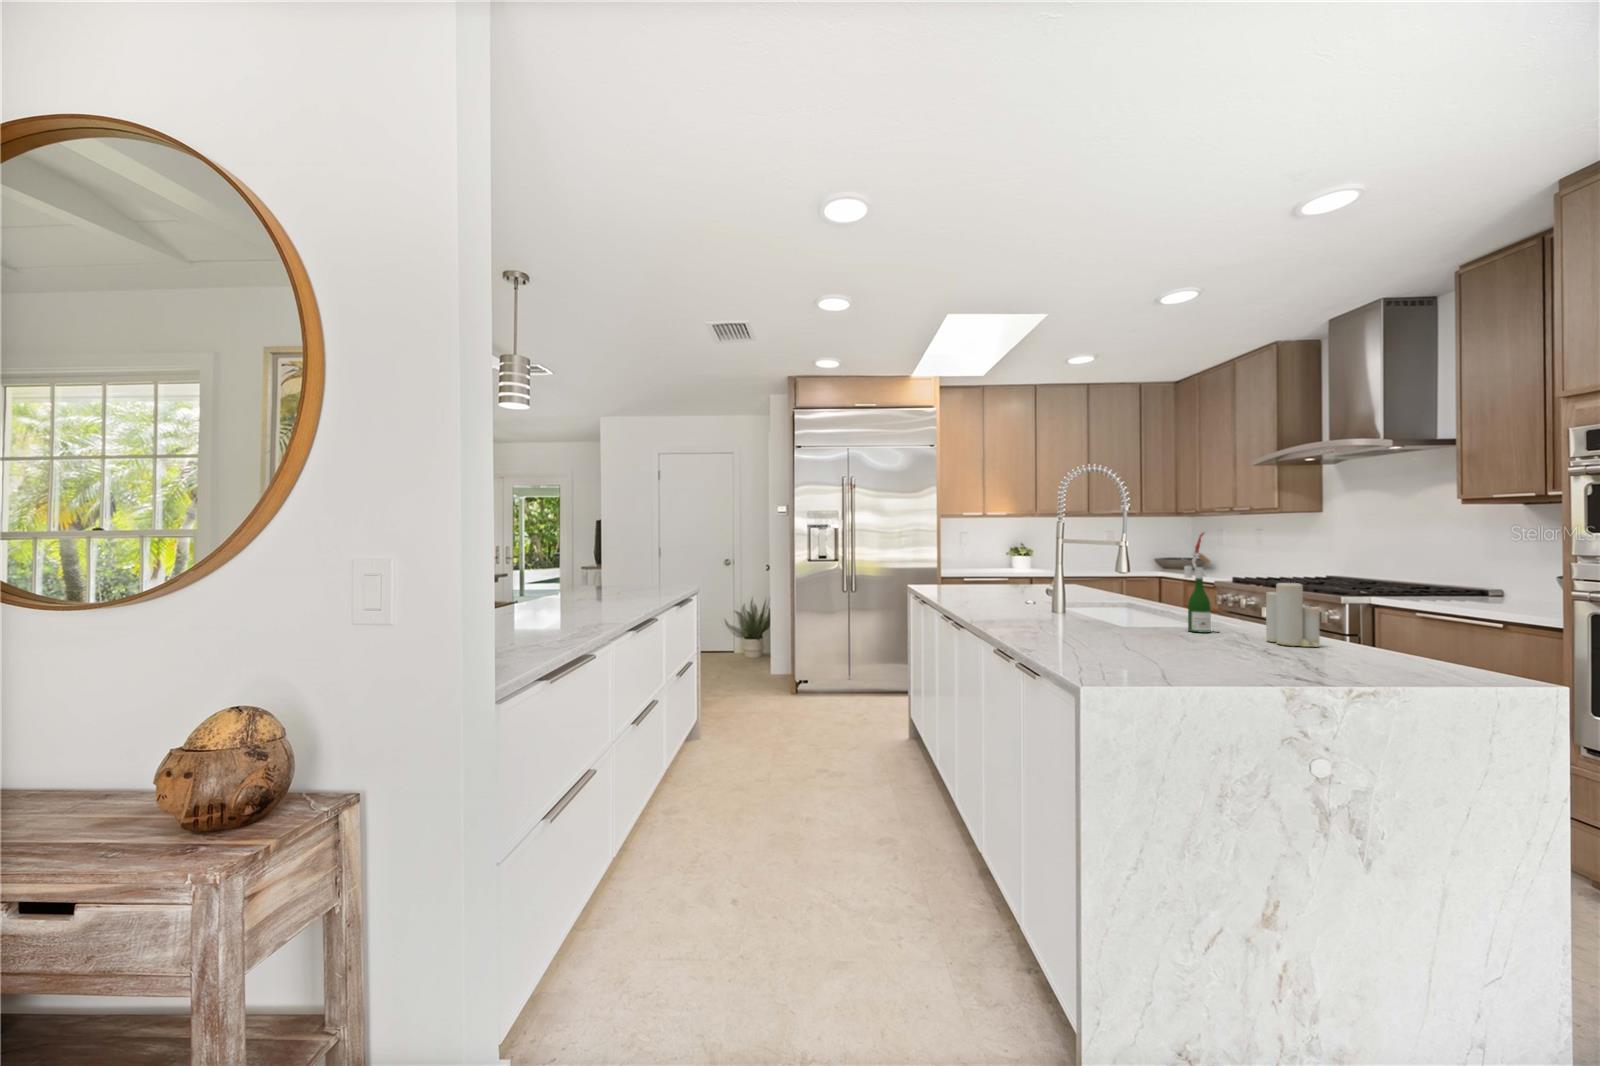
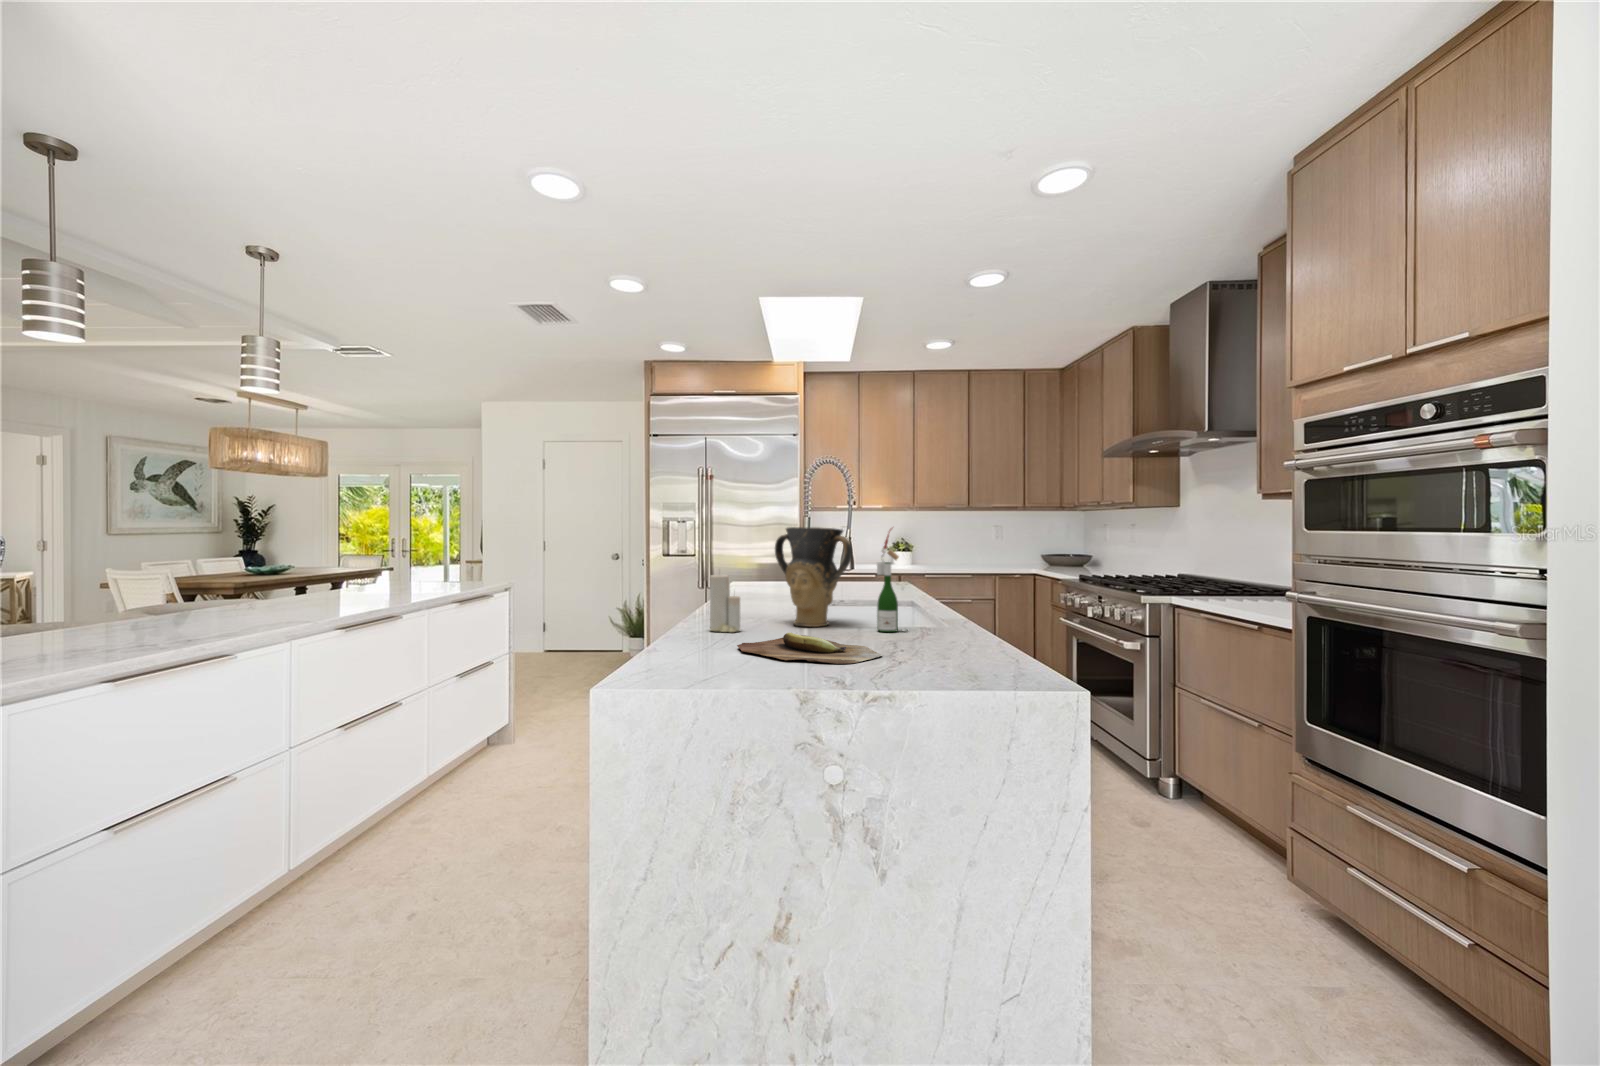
vase: none [1063,533,1153,627] -> present [775,527,852,627]
candle: present [1266,583,1320,647] -> present [710,575,740,632]
cutting board: none [1103,633,1272,663] -> present [737,633,882,664]

